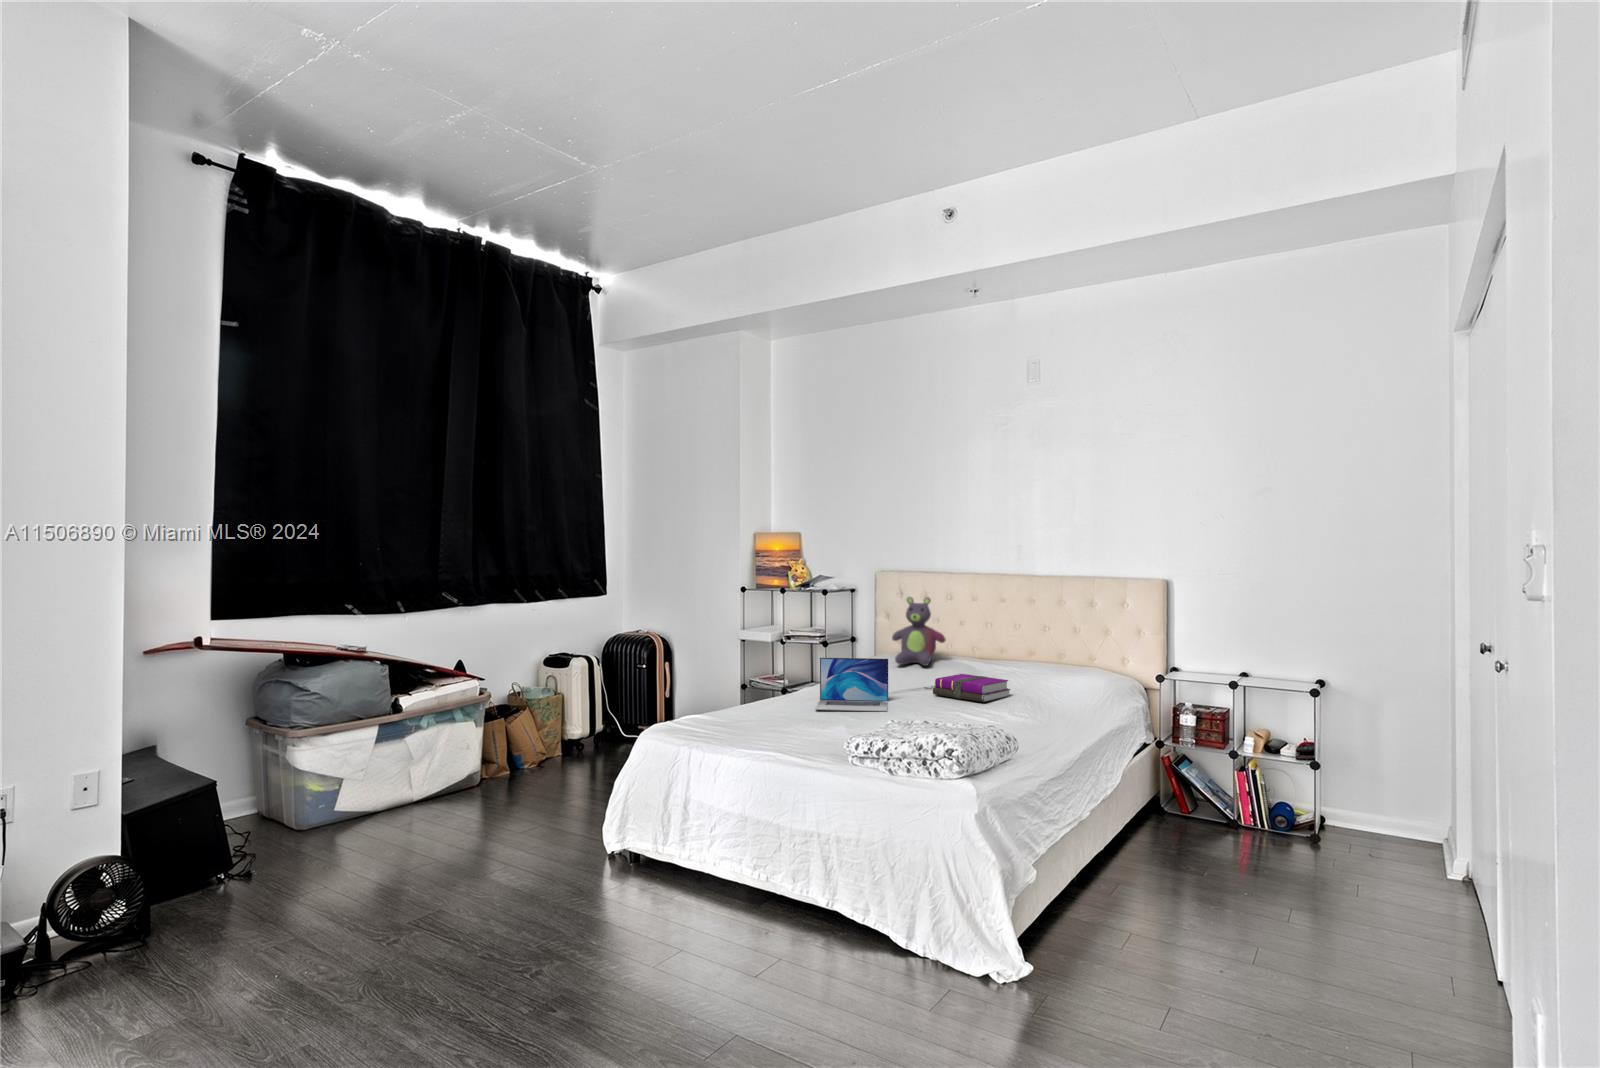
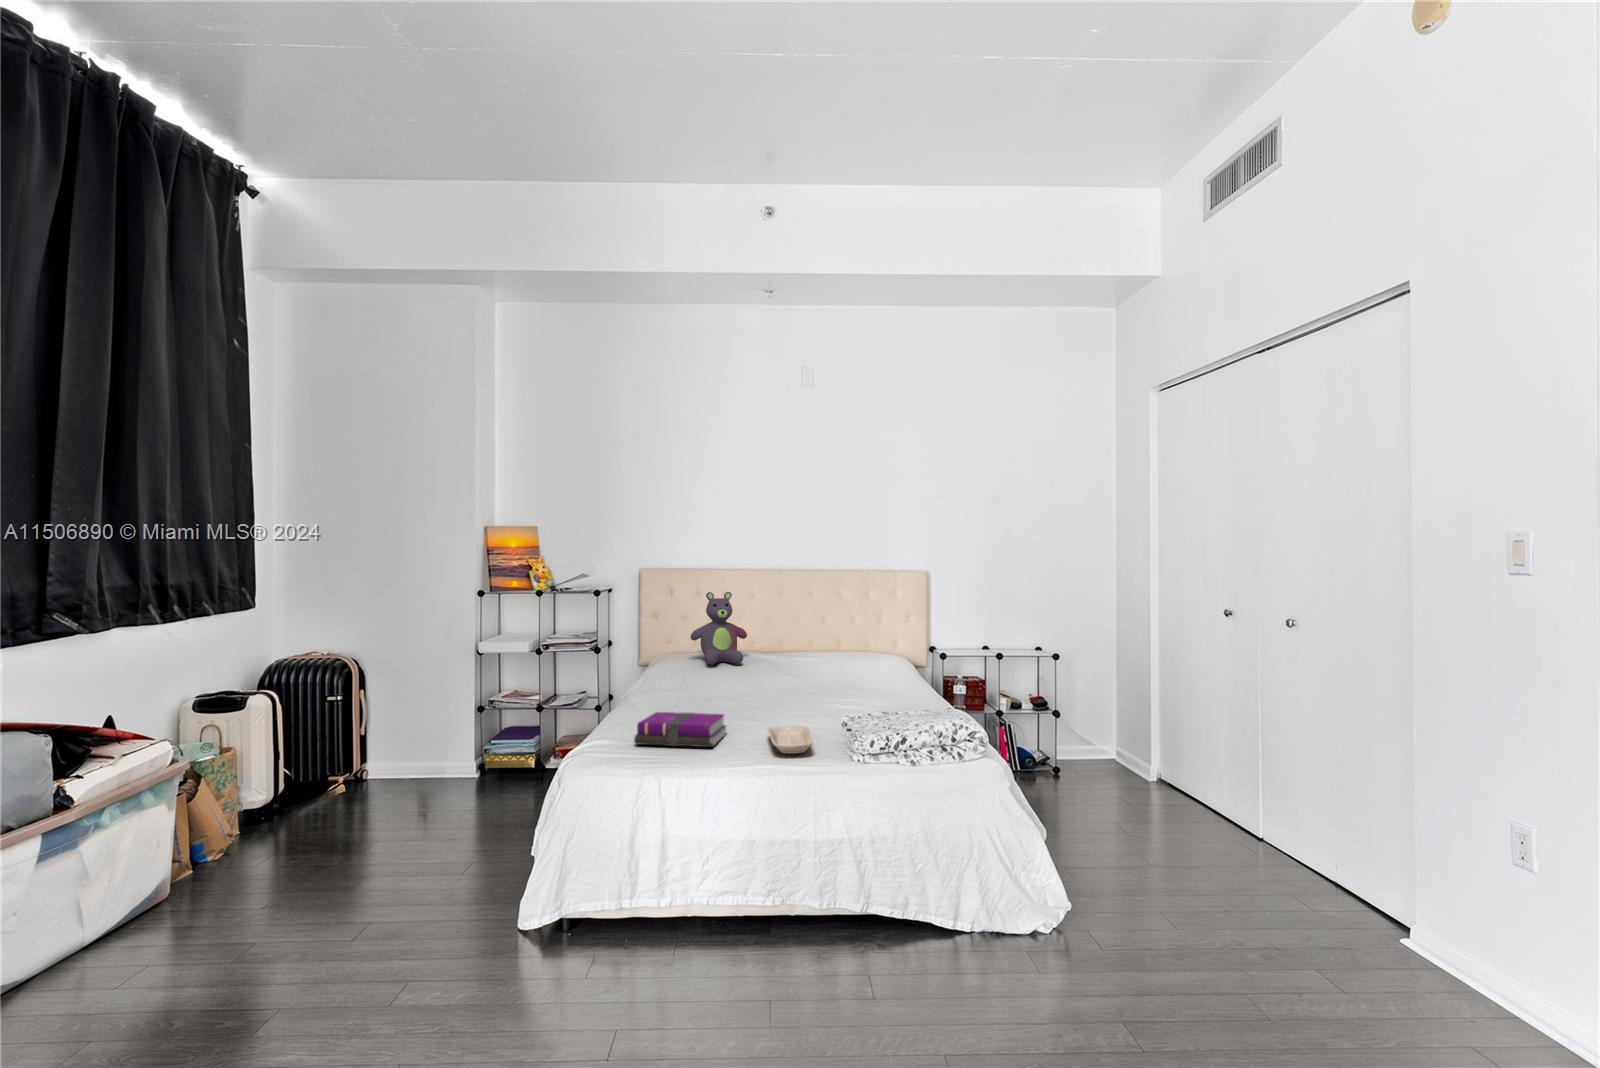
laptop: present [815,658,888,711] -> none [691,656,783,718]
notebook: present [933,674,1010,702] -> present [634,712,726,747]
tray: none [790,723,854,747] -> present [768,726,813,754]

